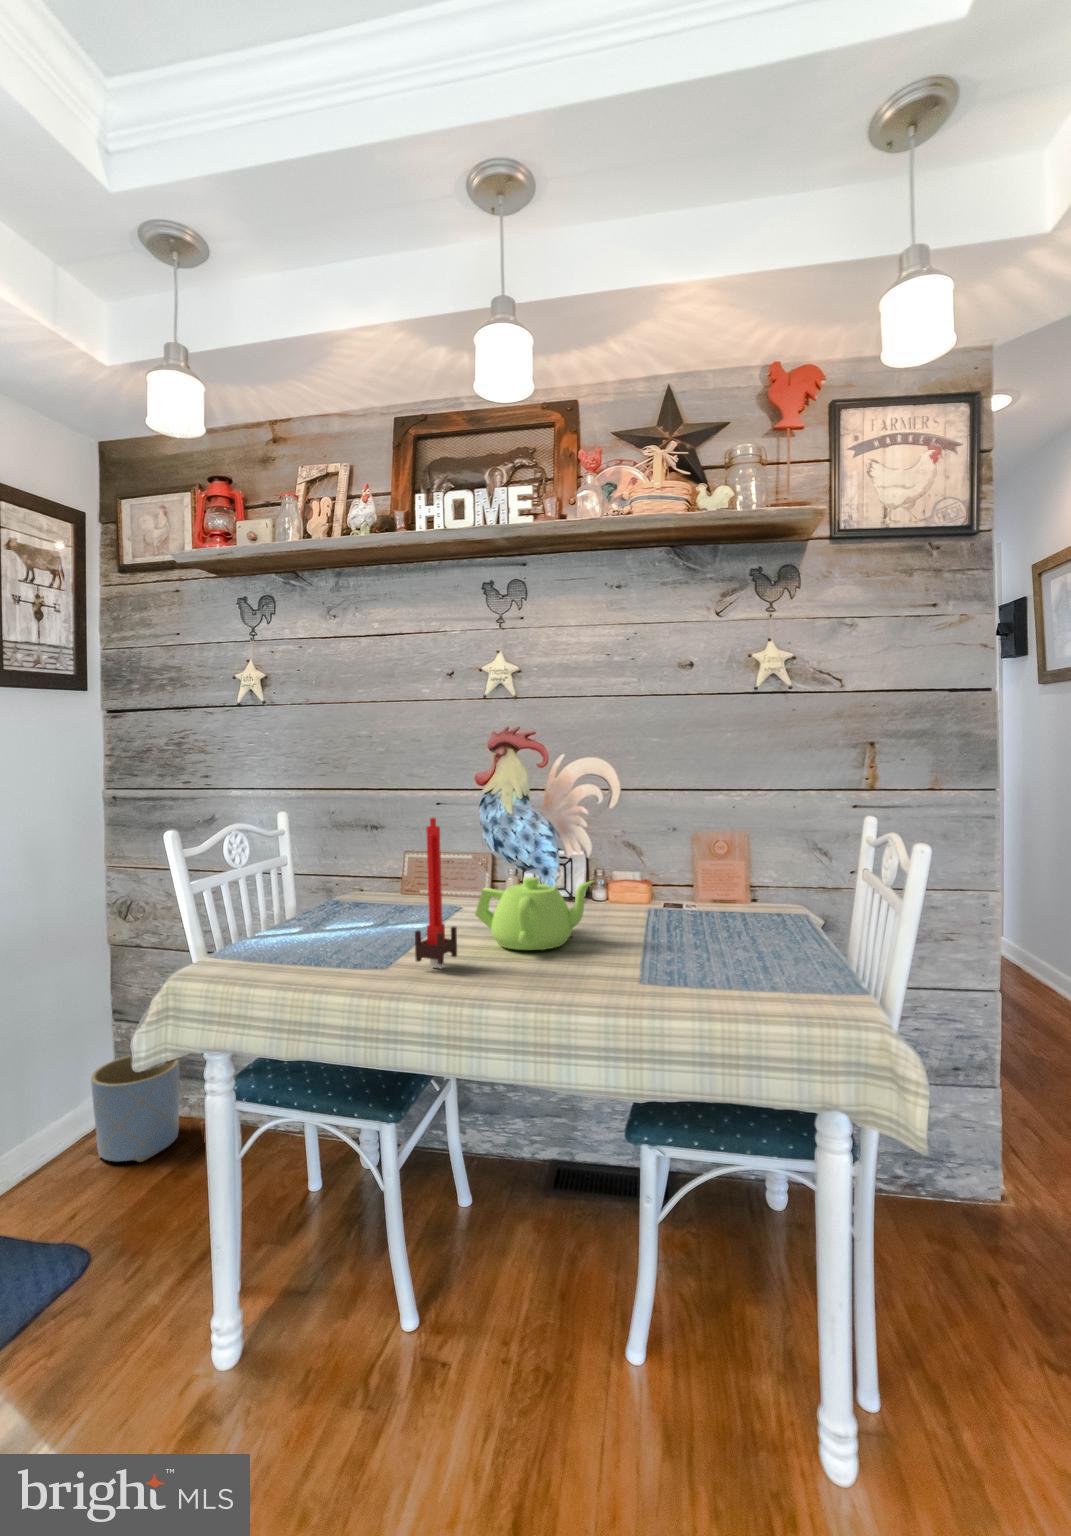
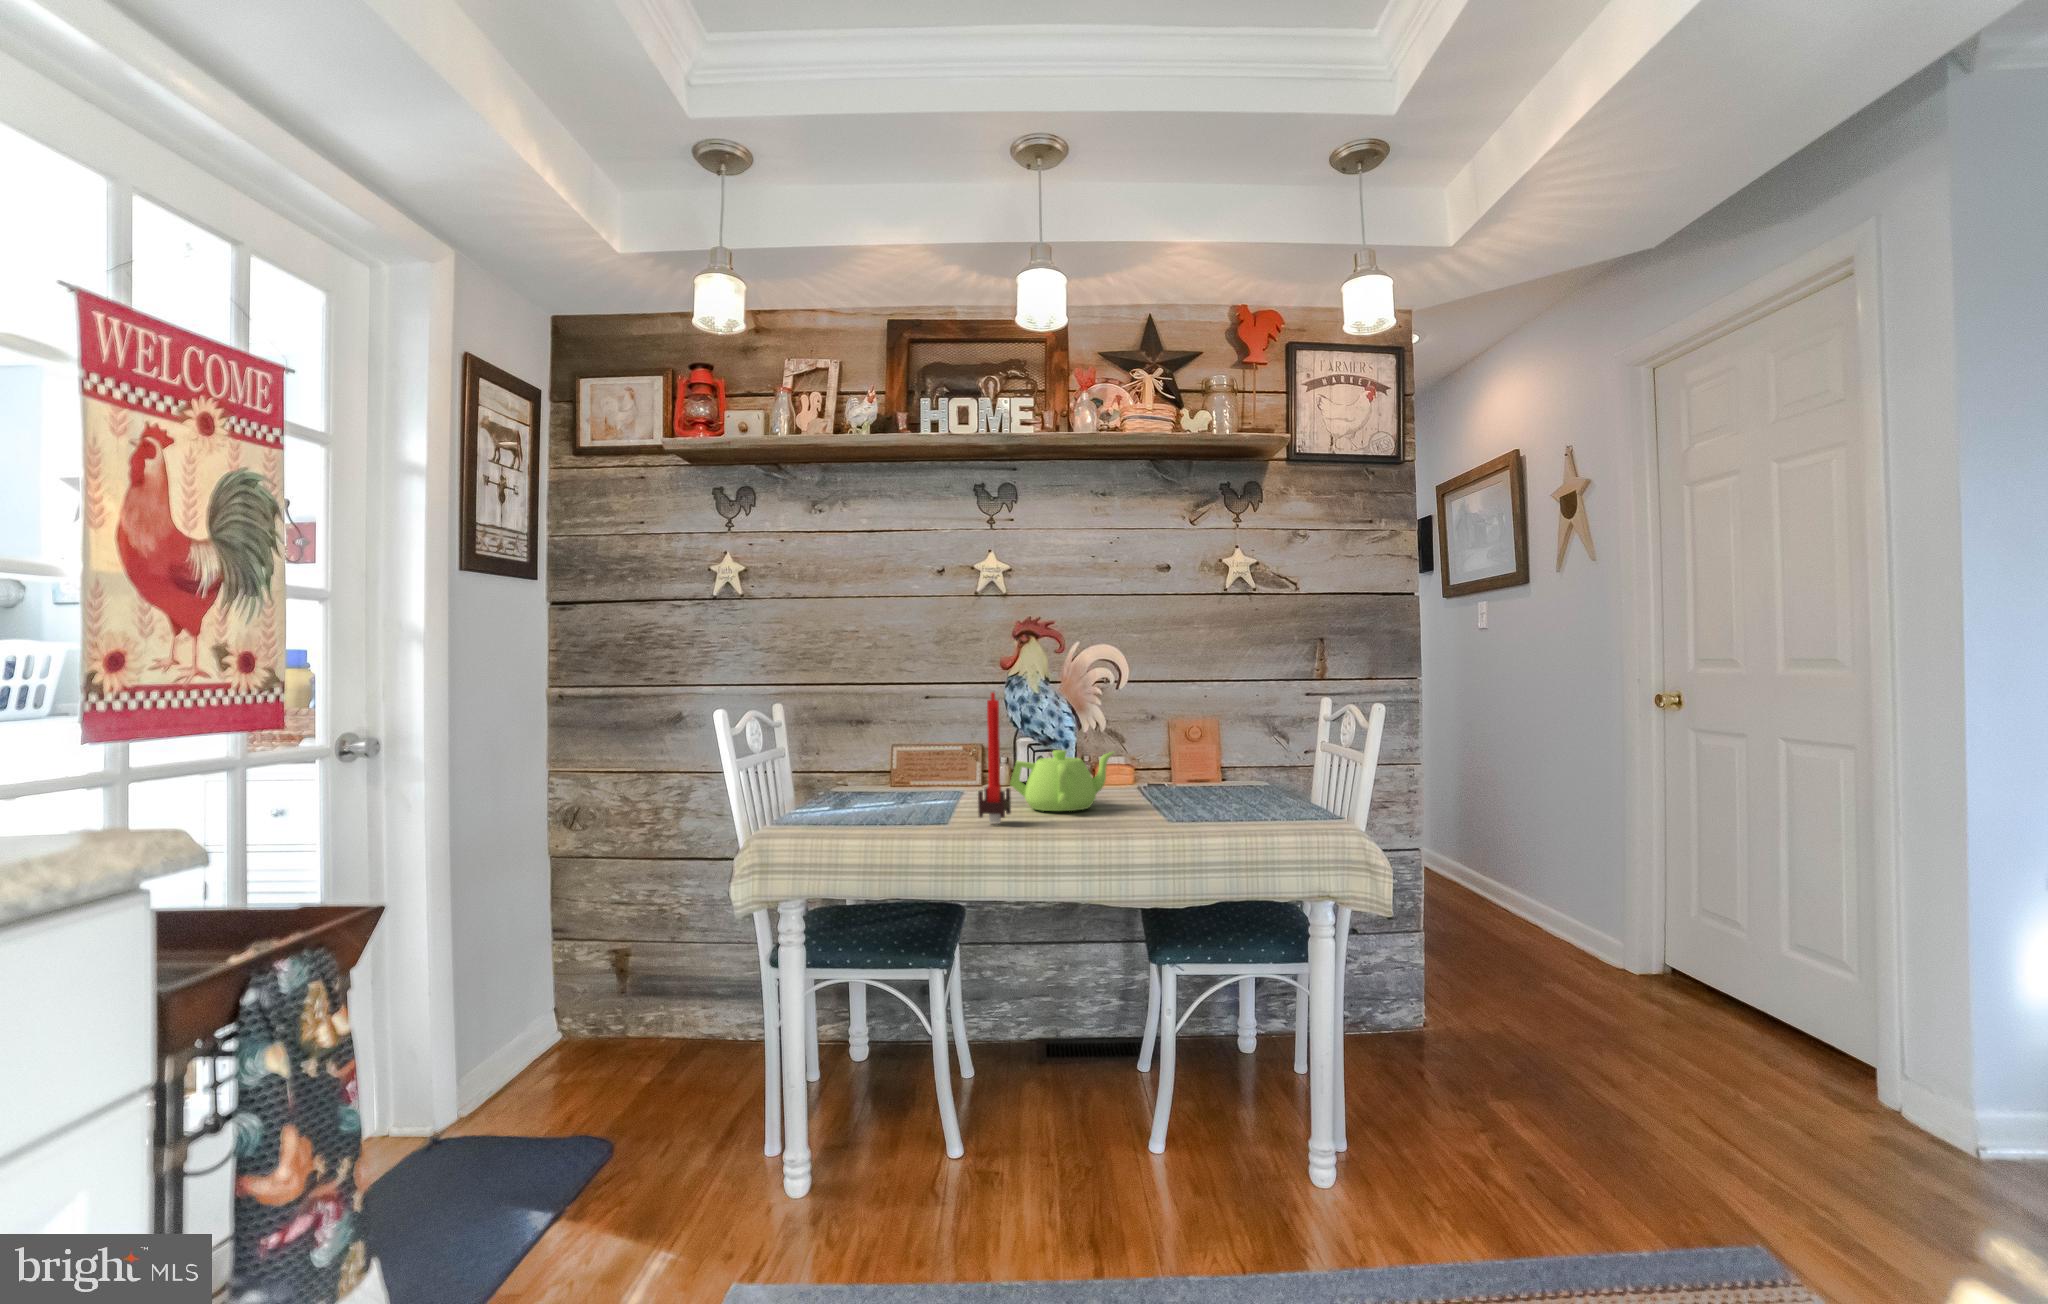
planter: present [91,1056,179,1162] -> none [549,966,640,1077]

